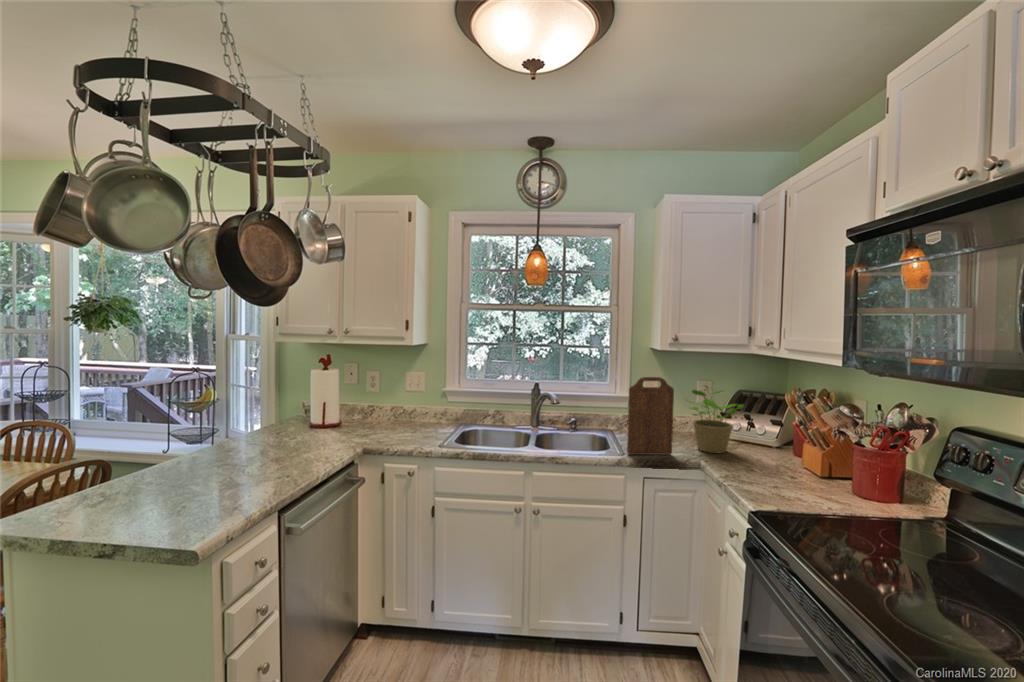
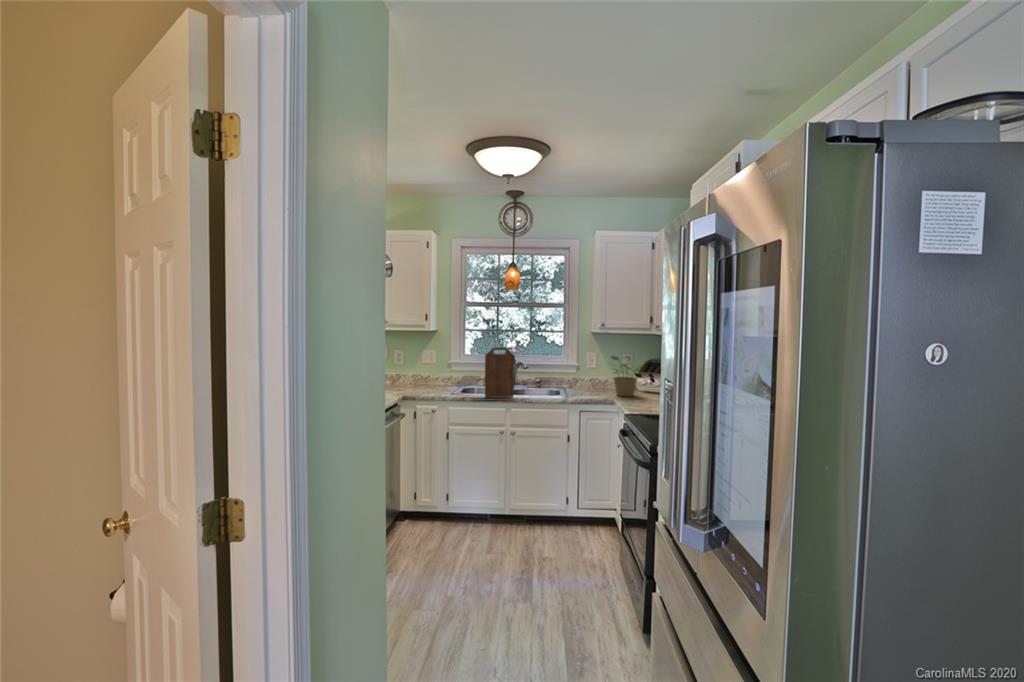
cutting board: present [627,377,674,455] -> present [485,347,514,397]

